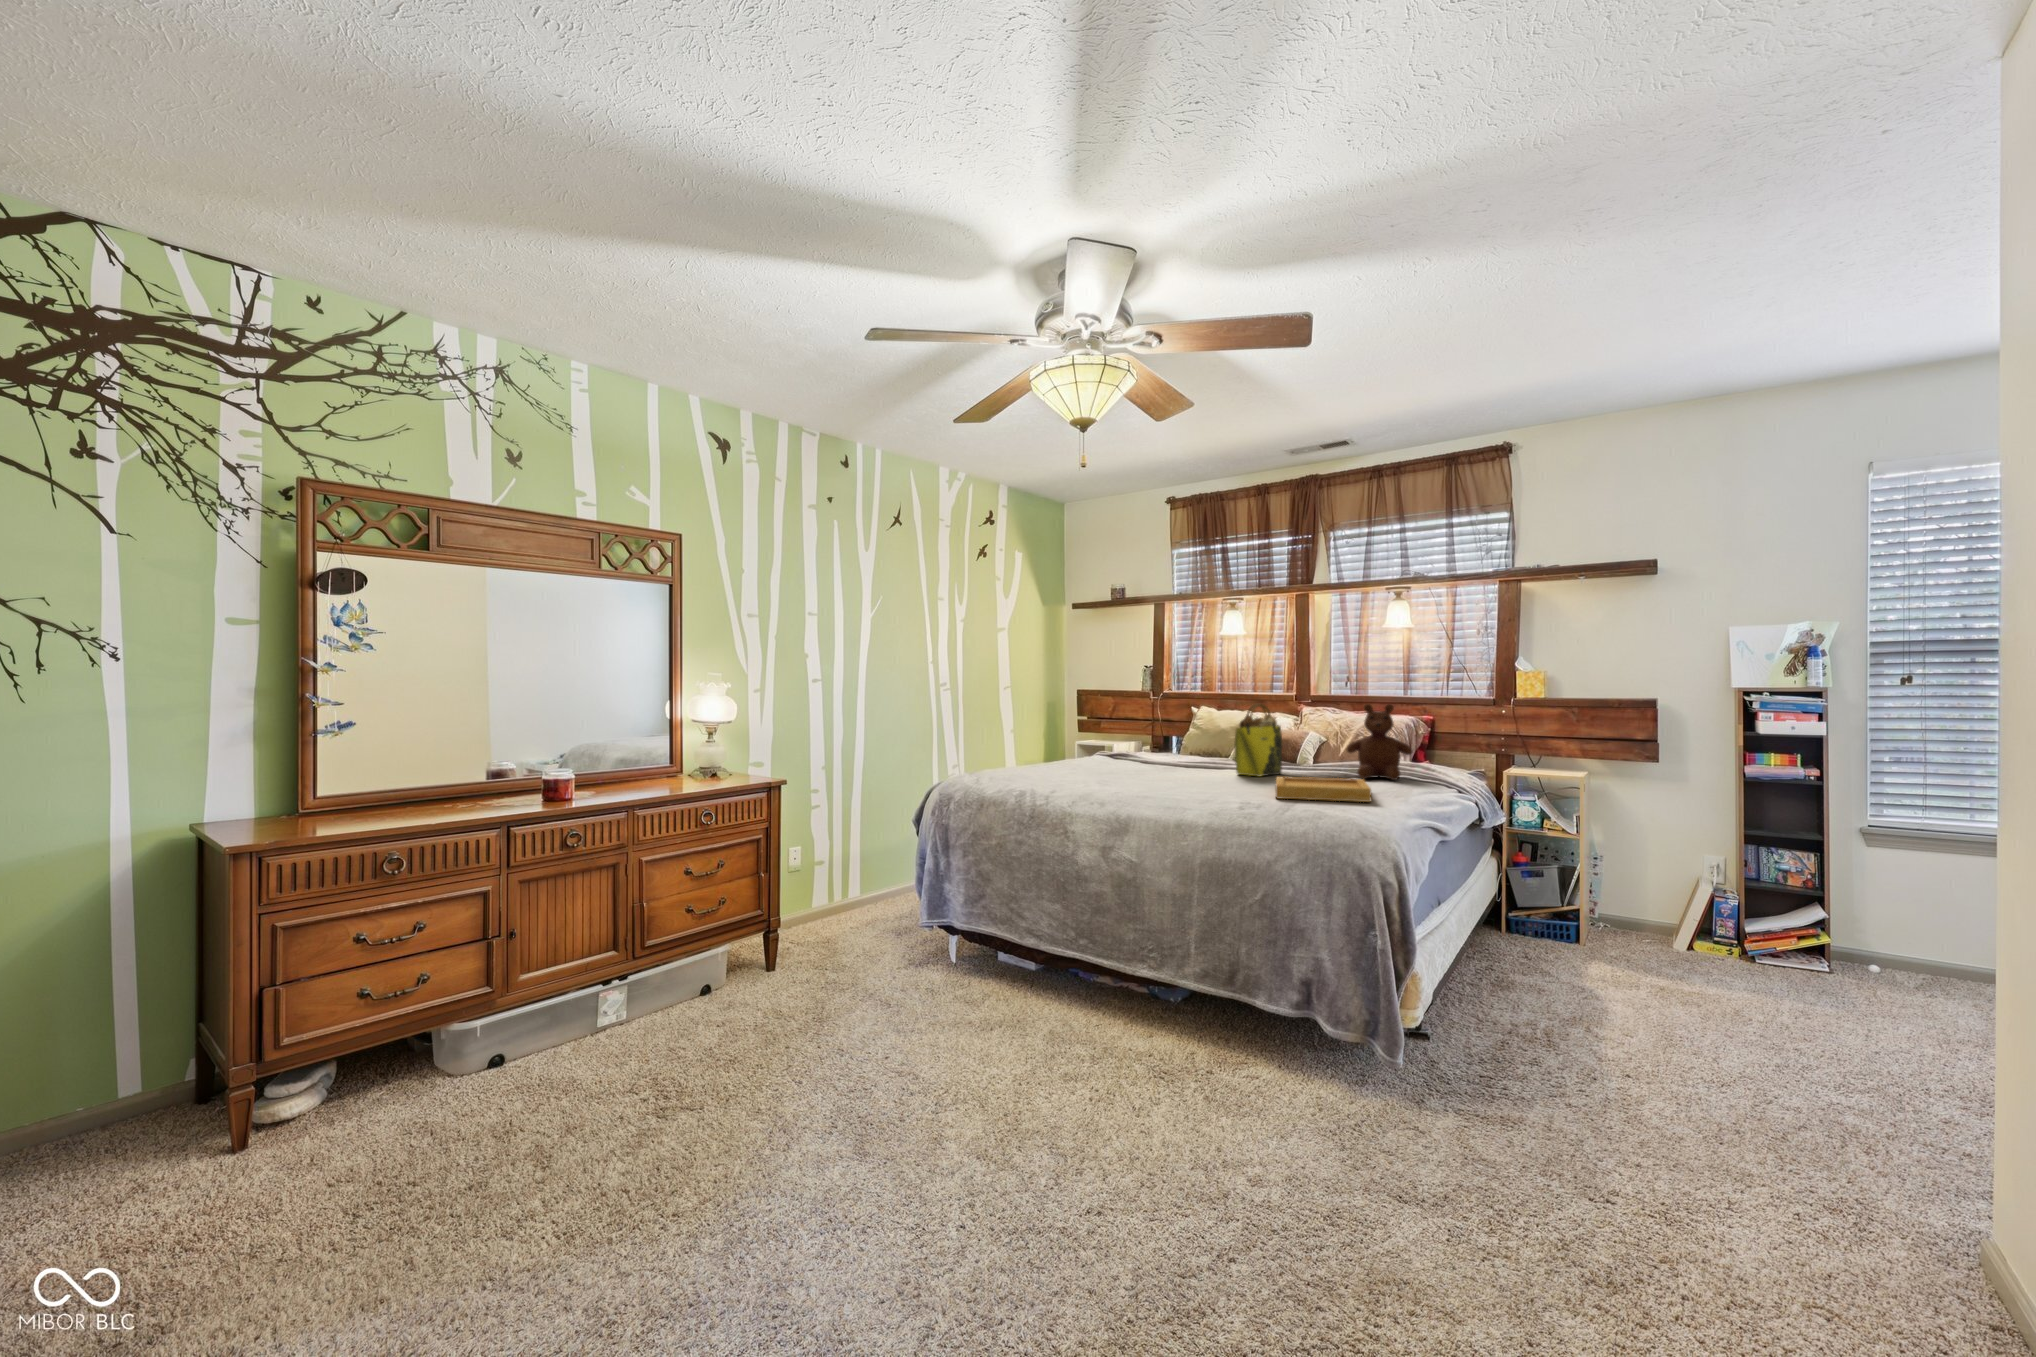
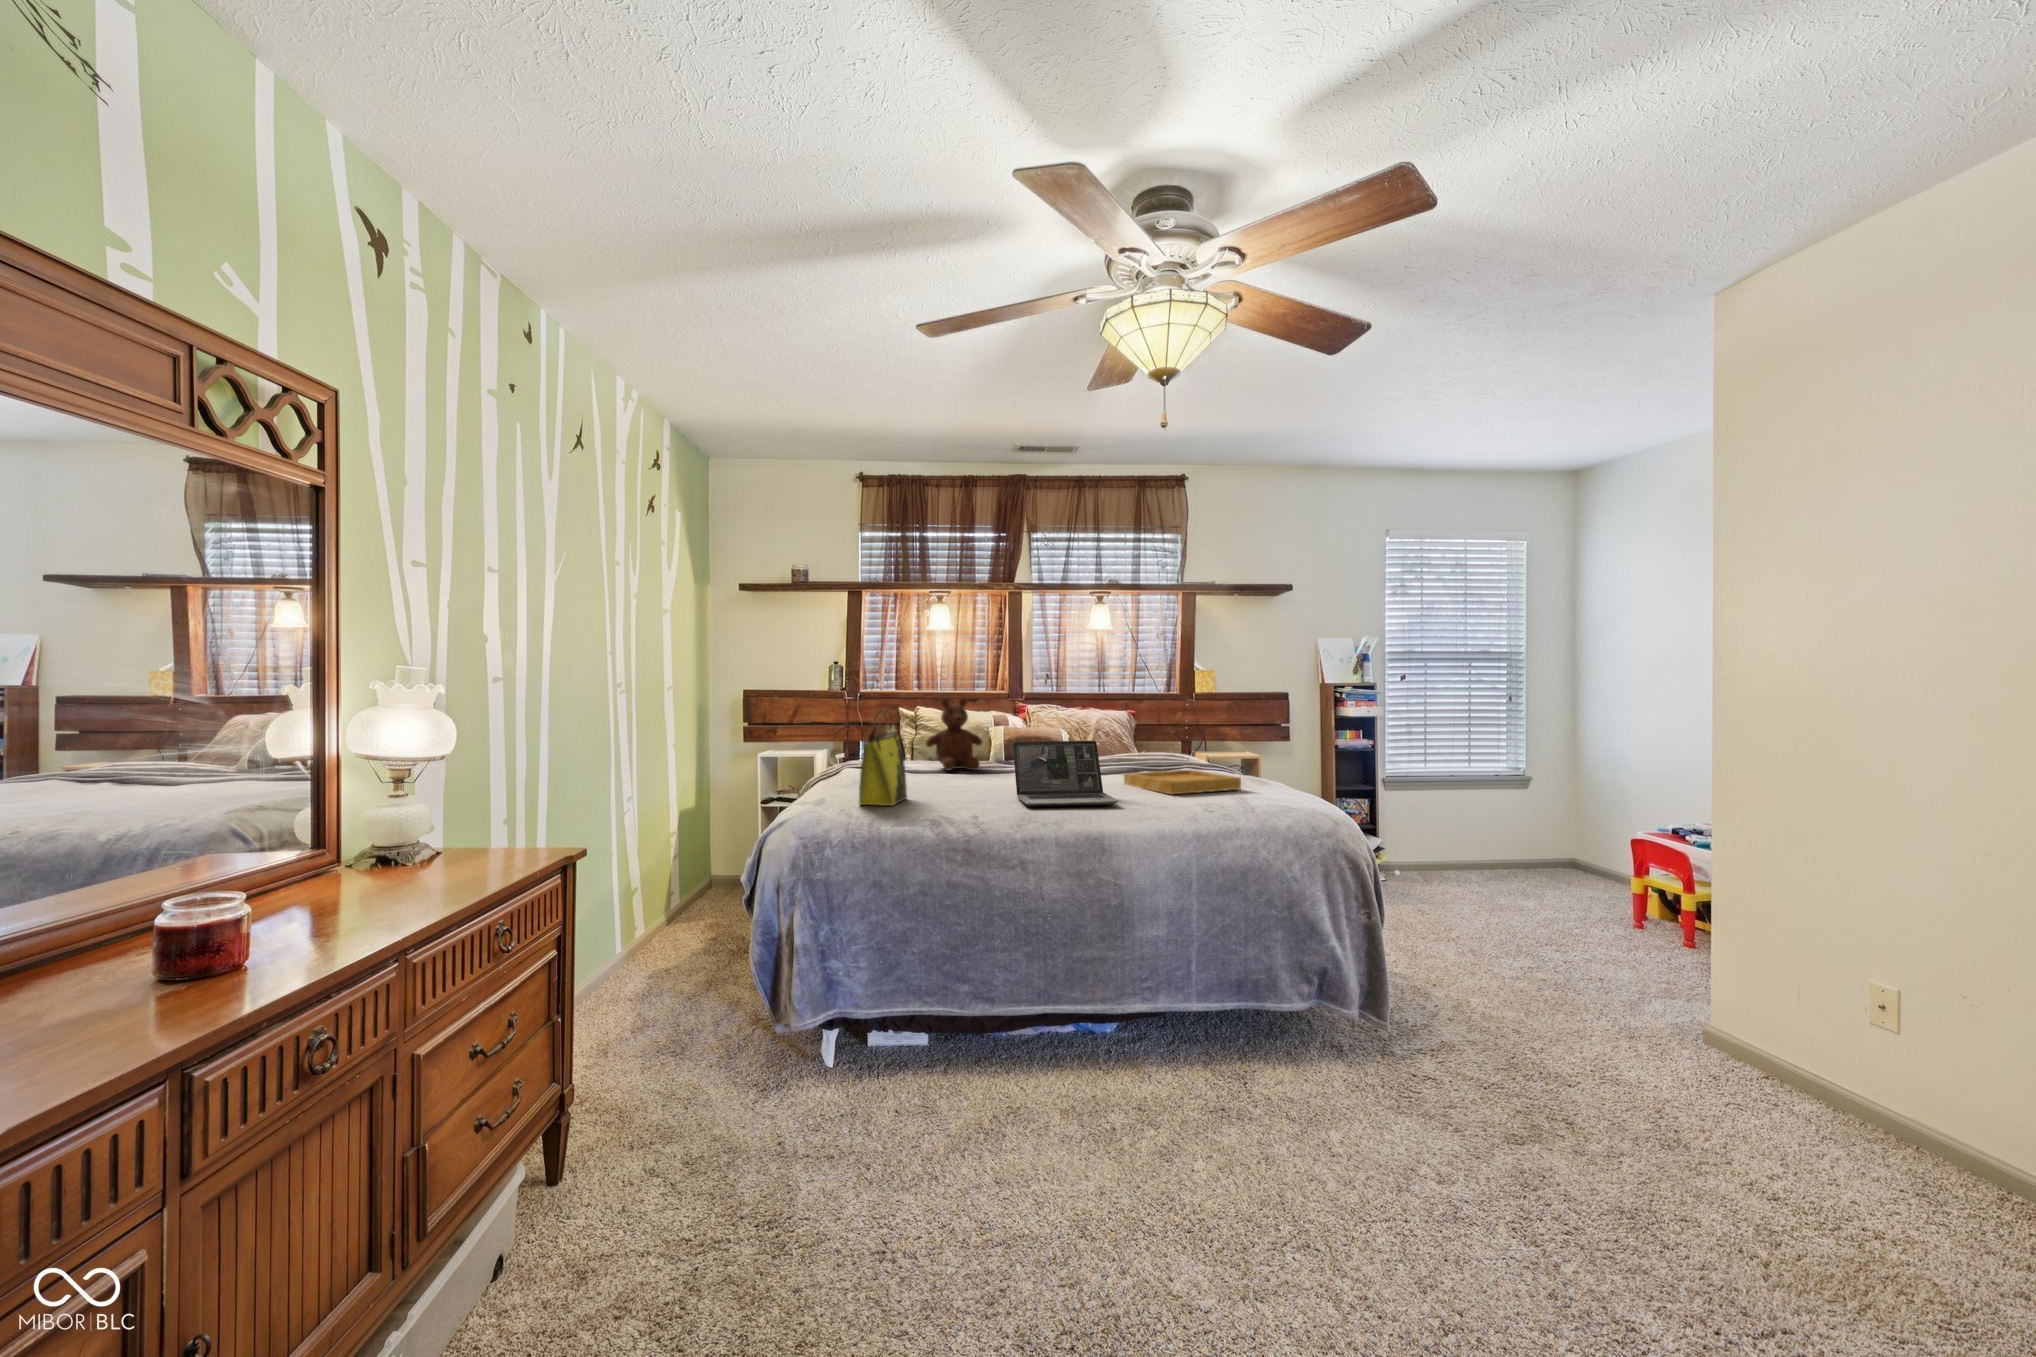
tote bag: present [1234,703,1282,776] -> present [859,708,907,806]
teddy bear: present [1347,704,1412,780] -> present [926,698,982,771]
laptop: none [1104,738,1212,798] -> present [1013,741,1118,807]

